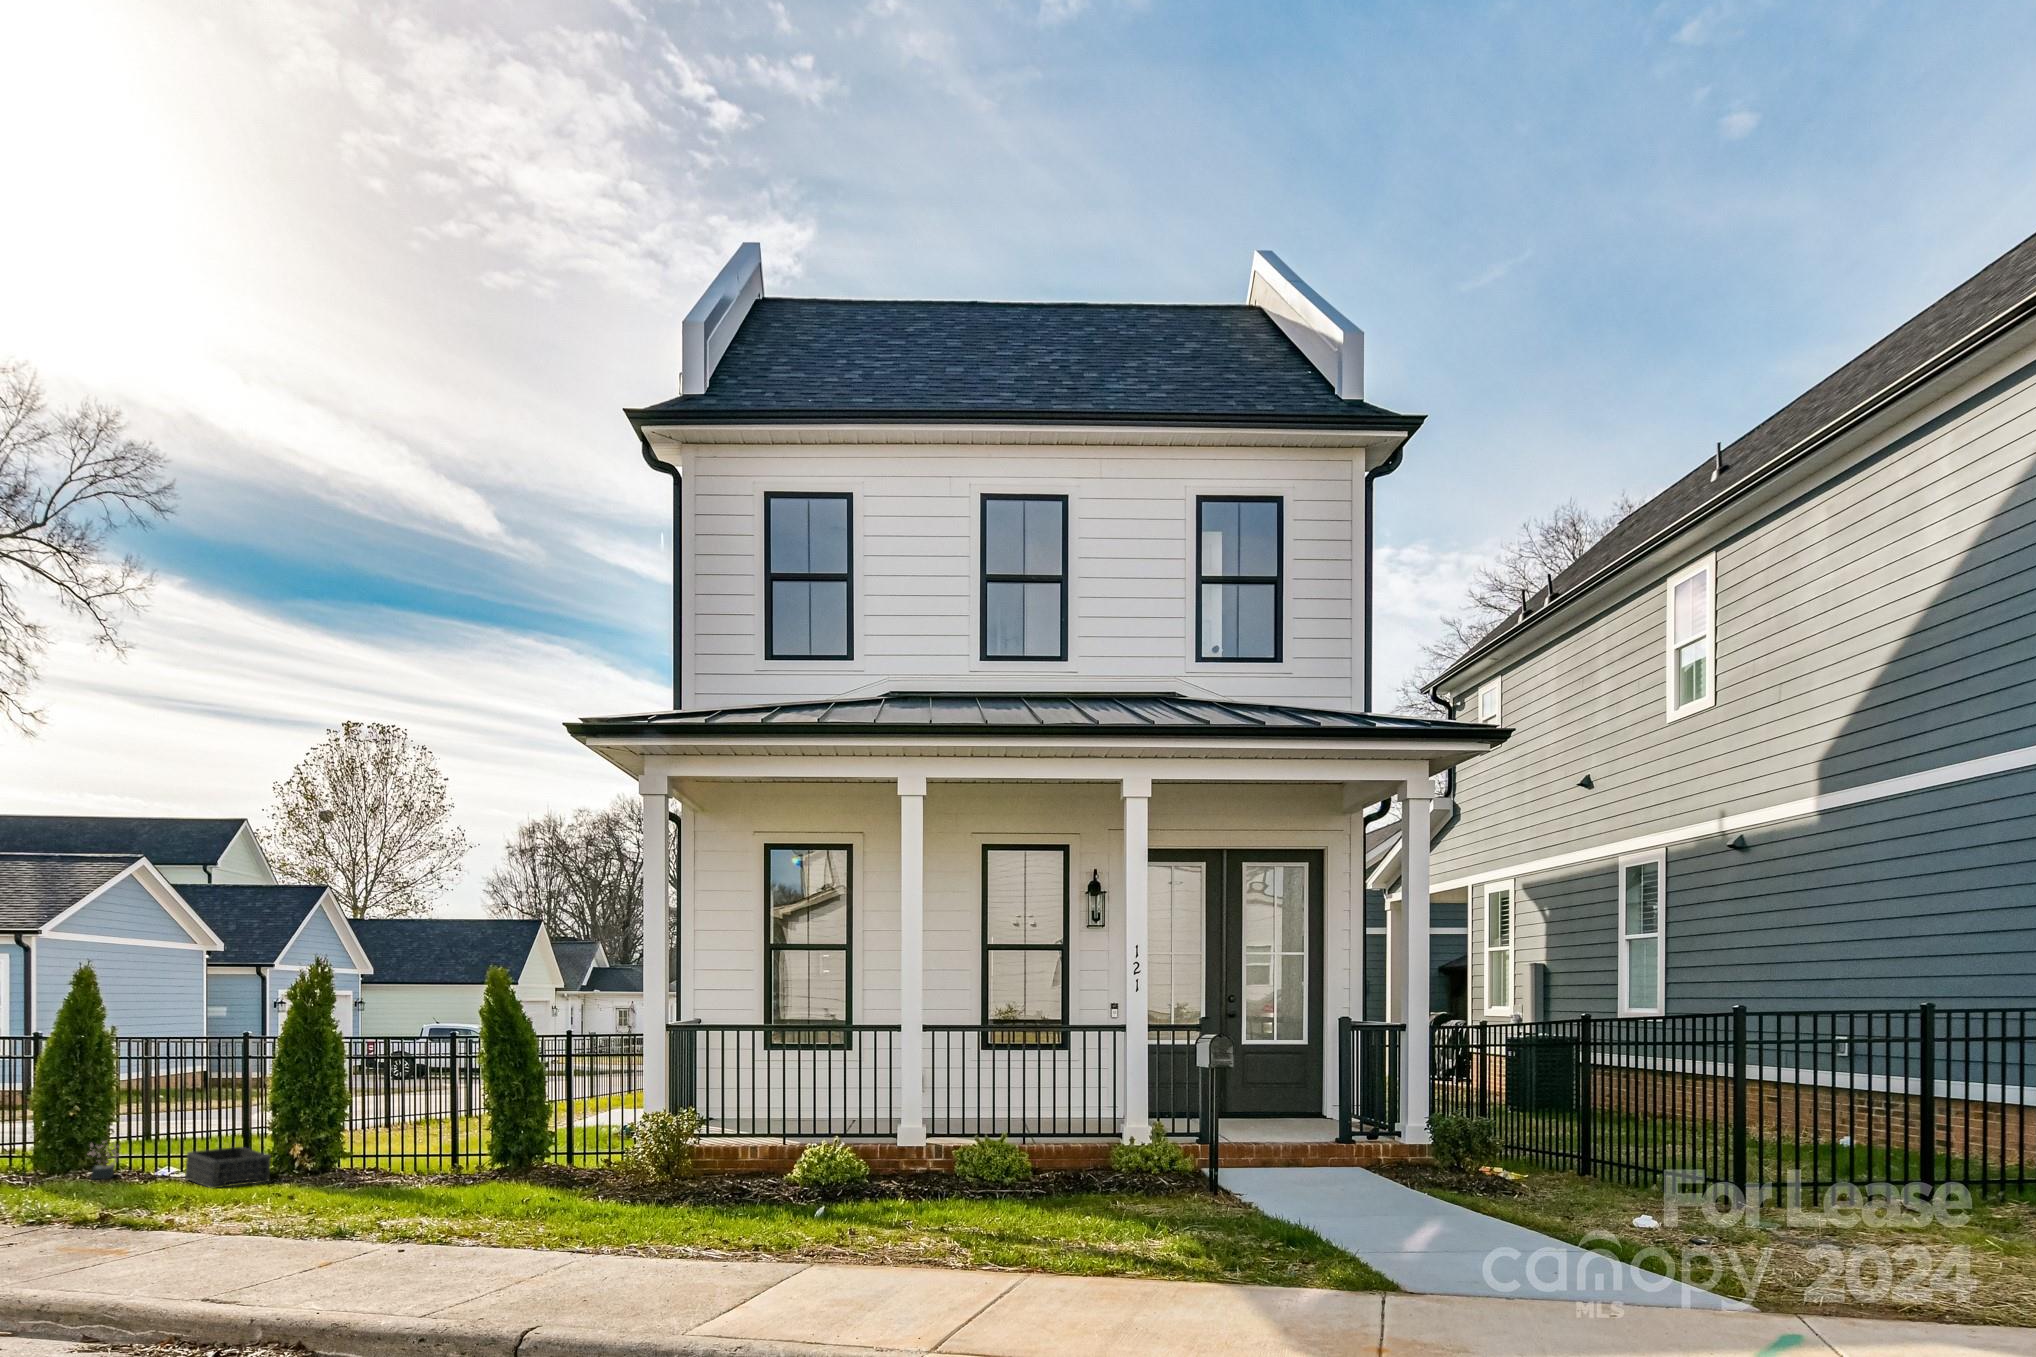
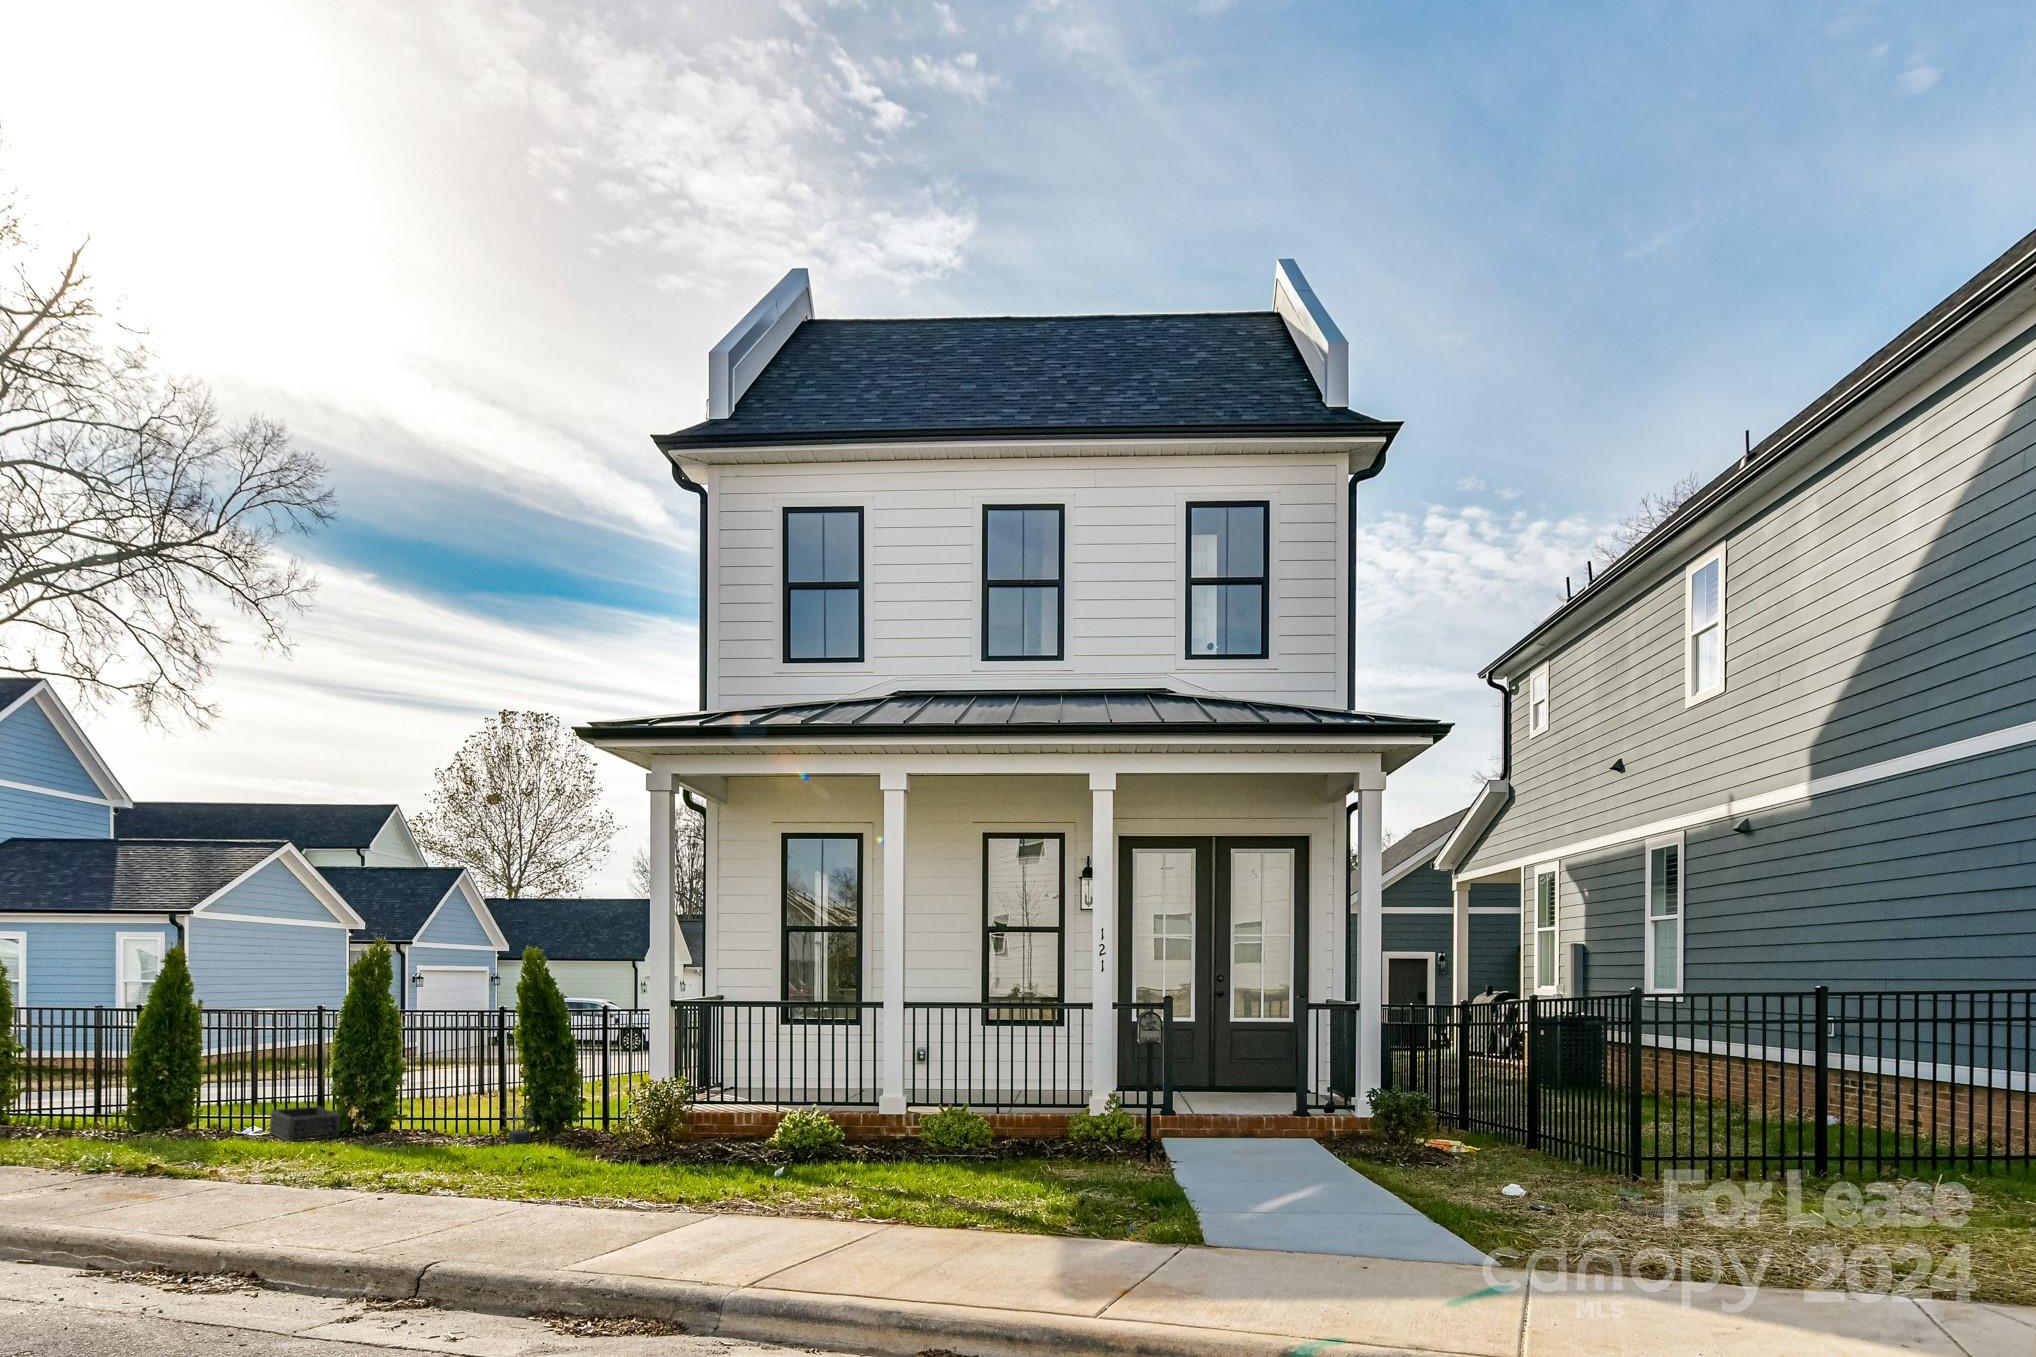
decorative plant: present [89,1142,119,1180] -> present [504,1105,534,1143]

